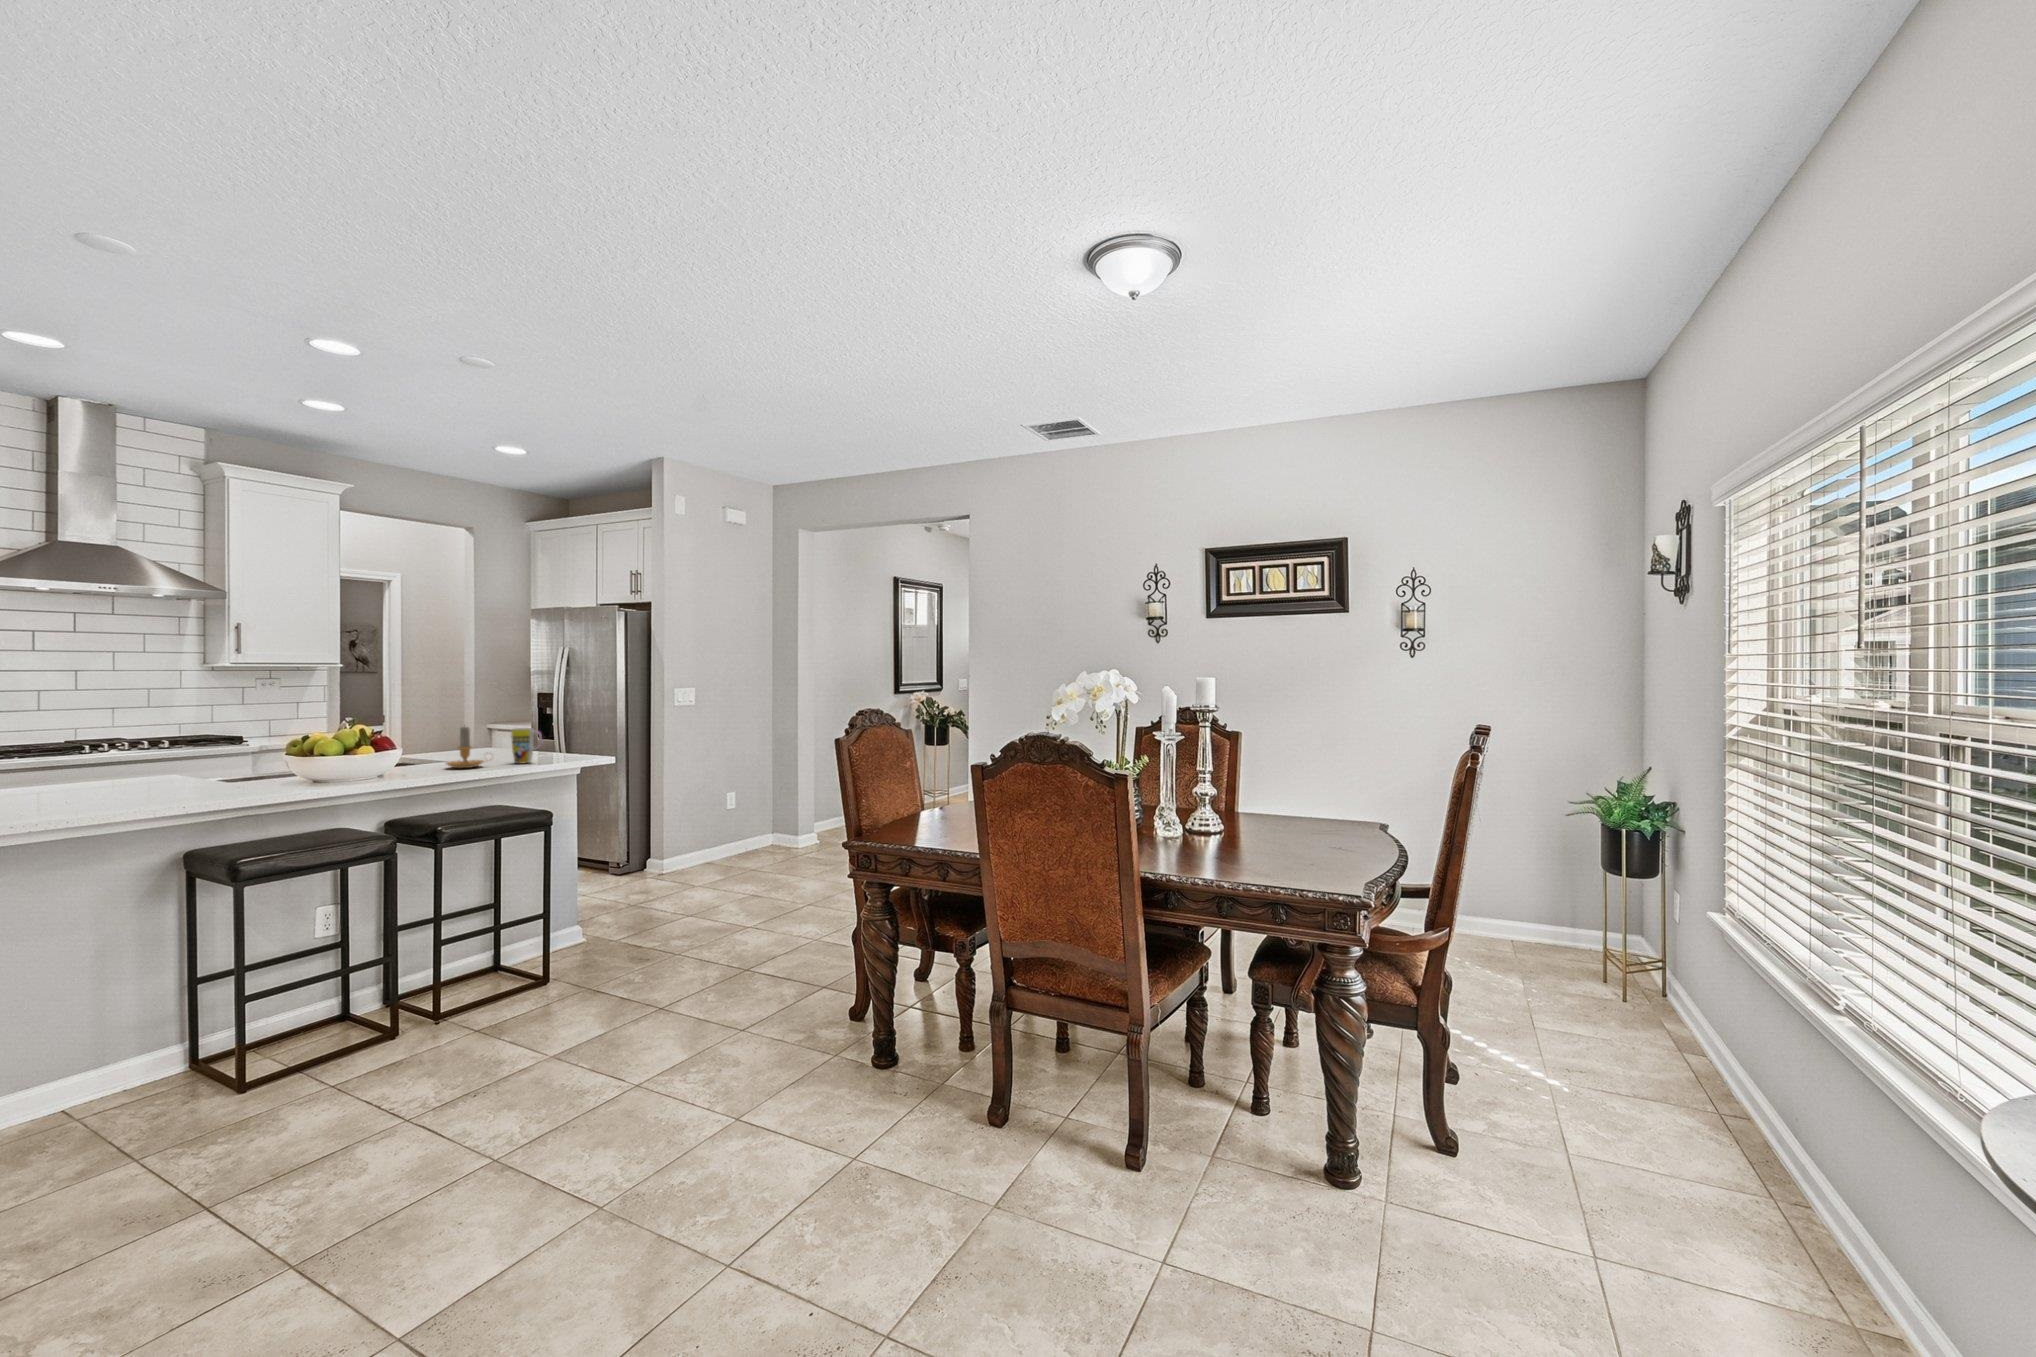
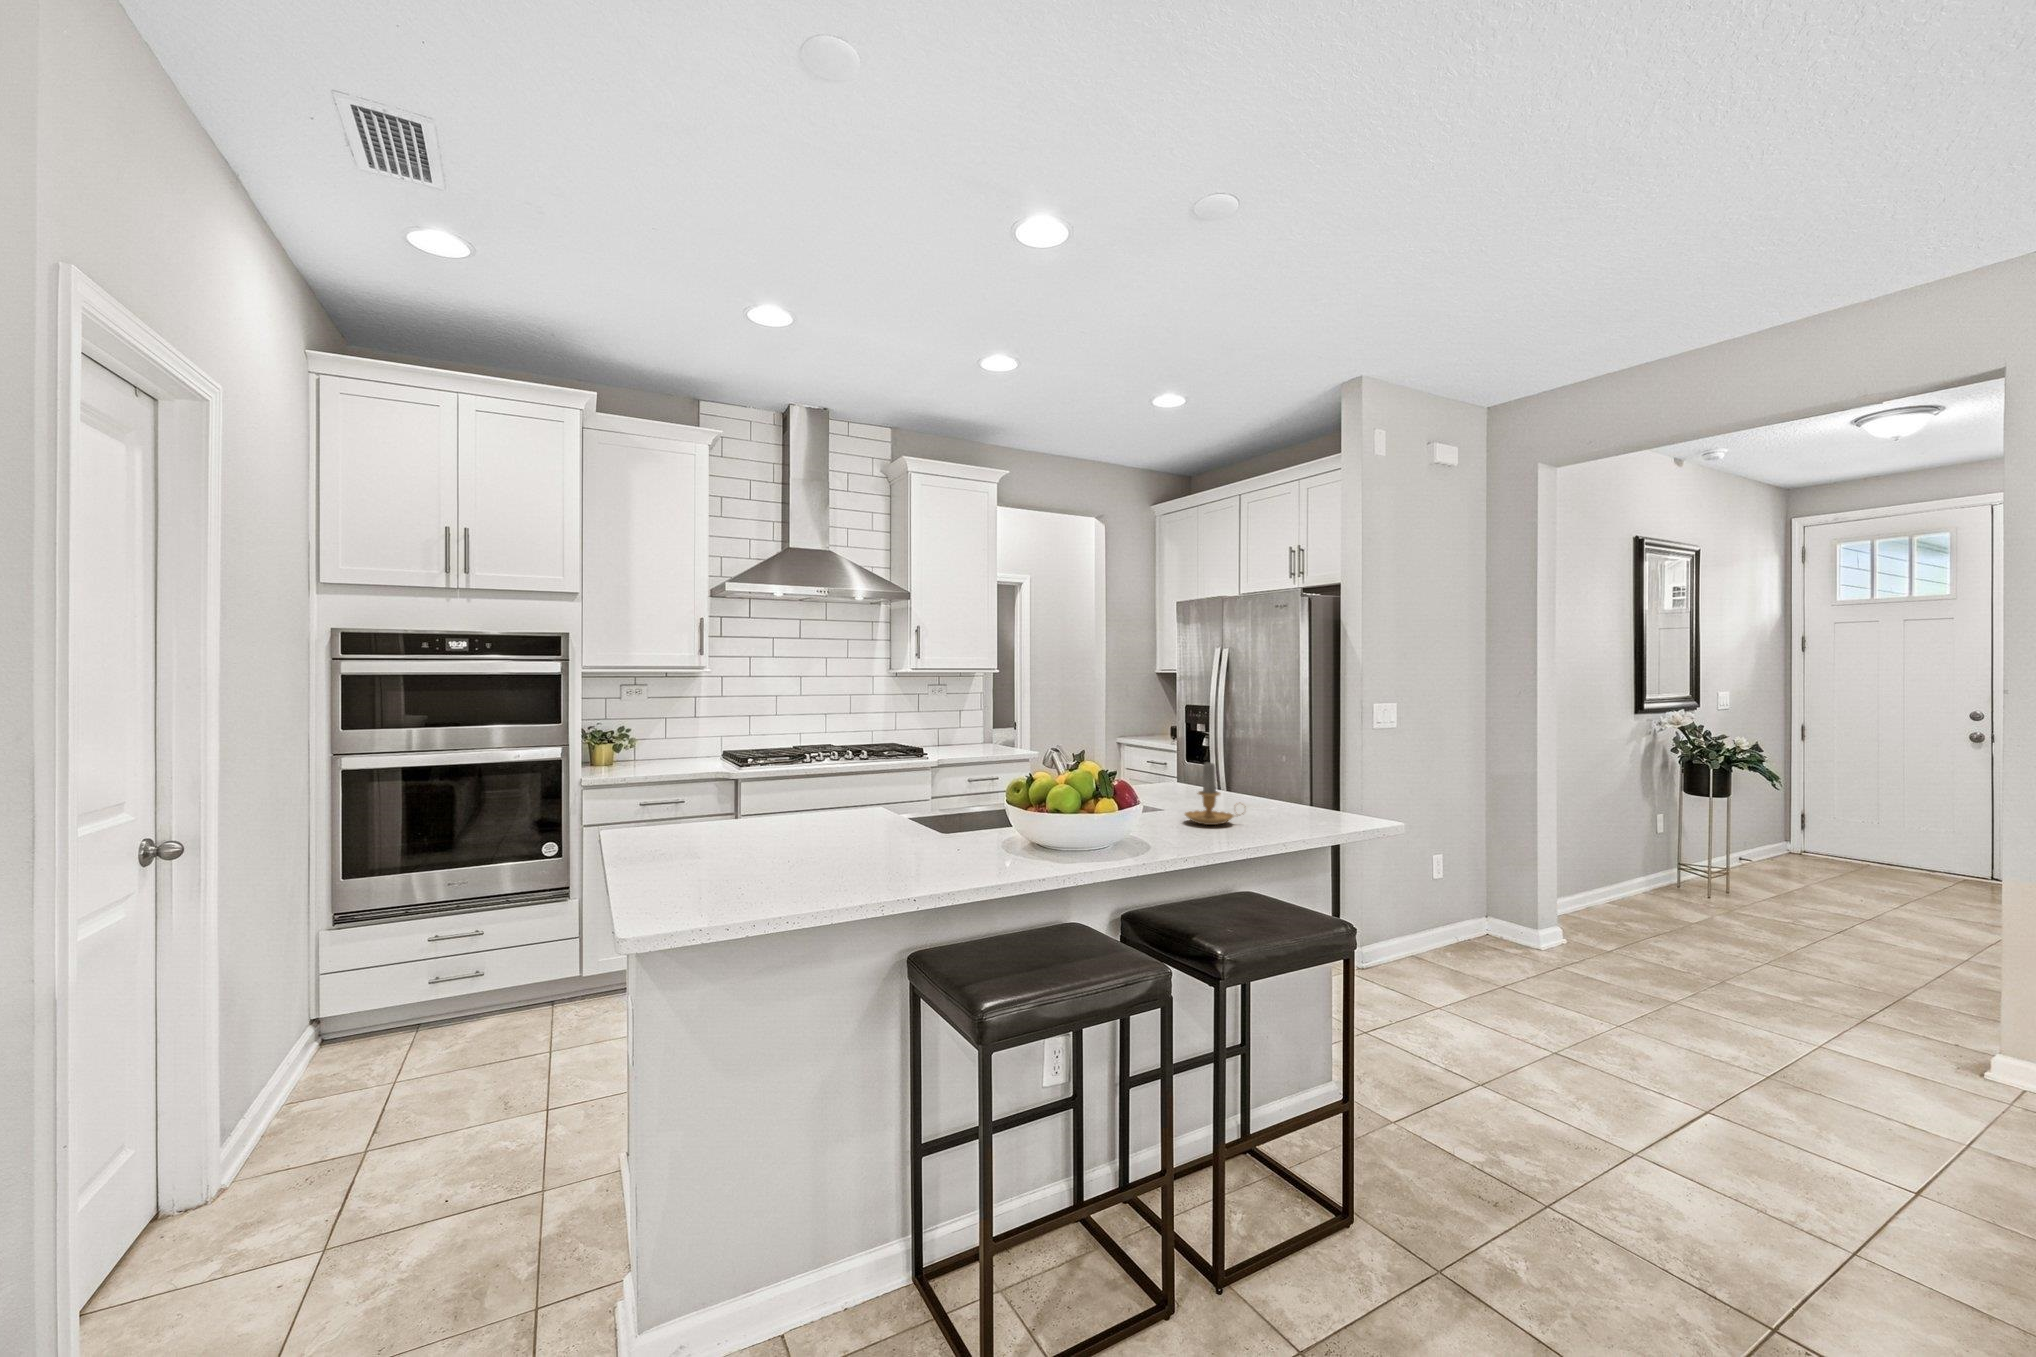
mug: present [511,728,542,764] -> none [1262,766,1308,821]

